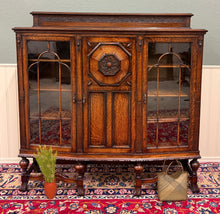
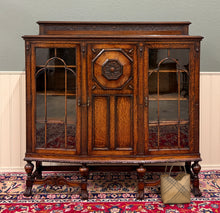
potted plant: present [34,145,57,199] -> none [38,146,63,202]

